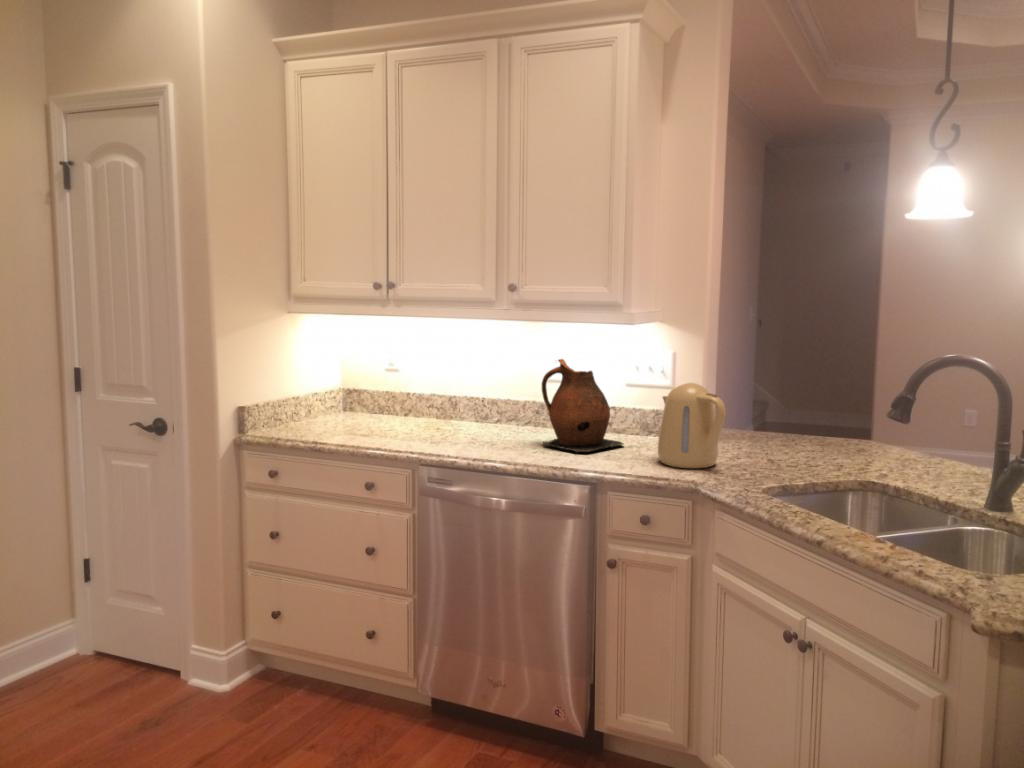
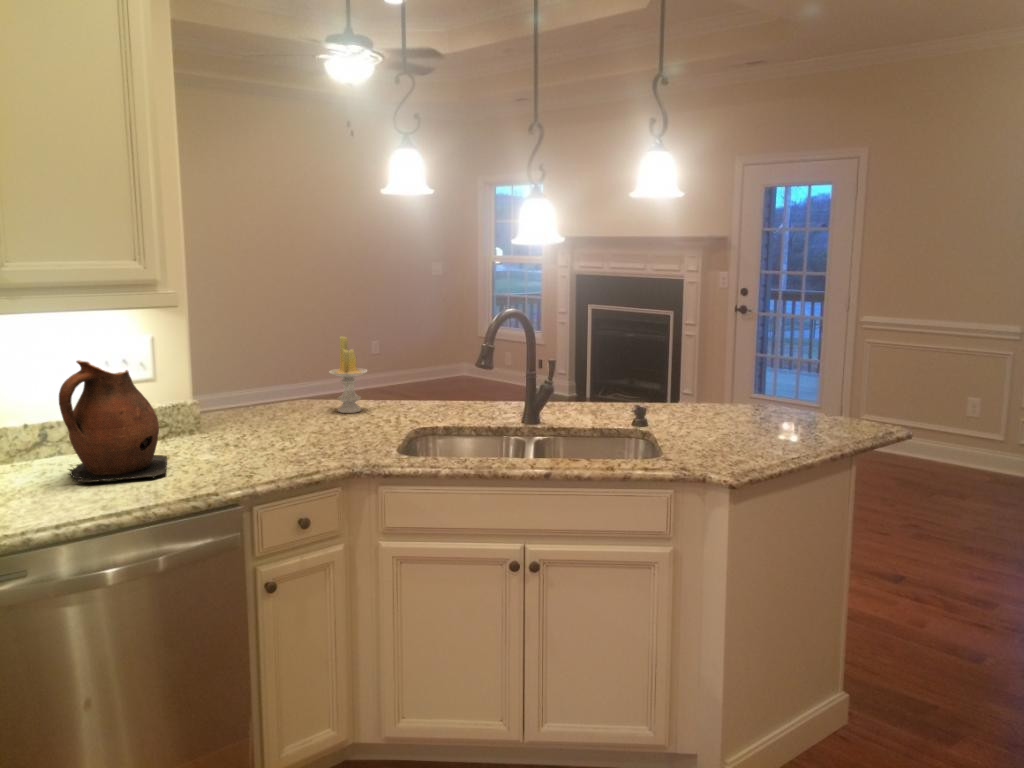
candle: none [842,375,886,457] -> present [329,336,367,413]
kettle: present [658,383,726,468] -> none [231,364,329,461]

